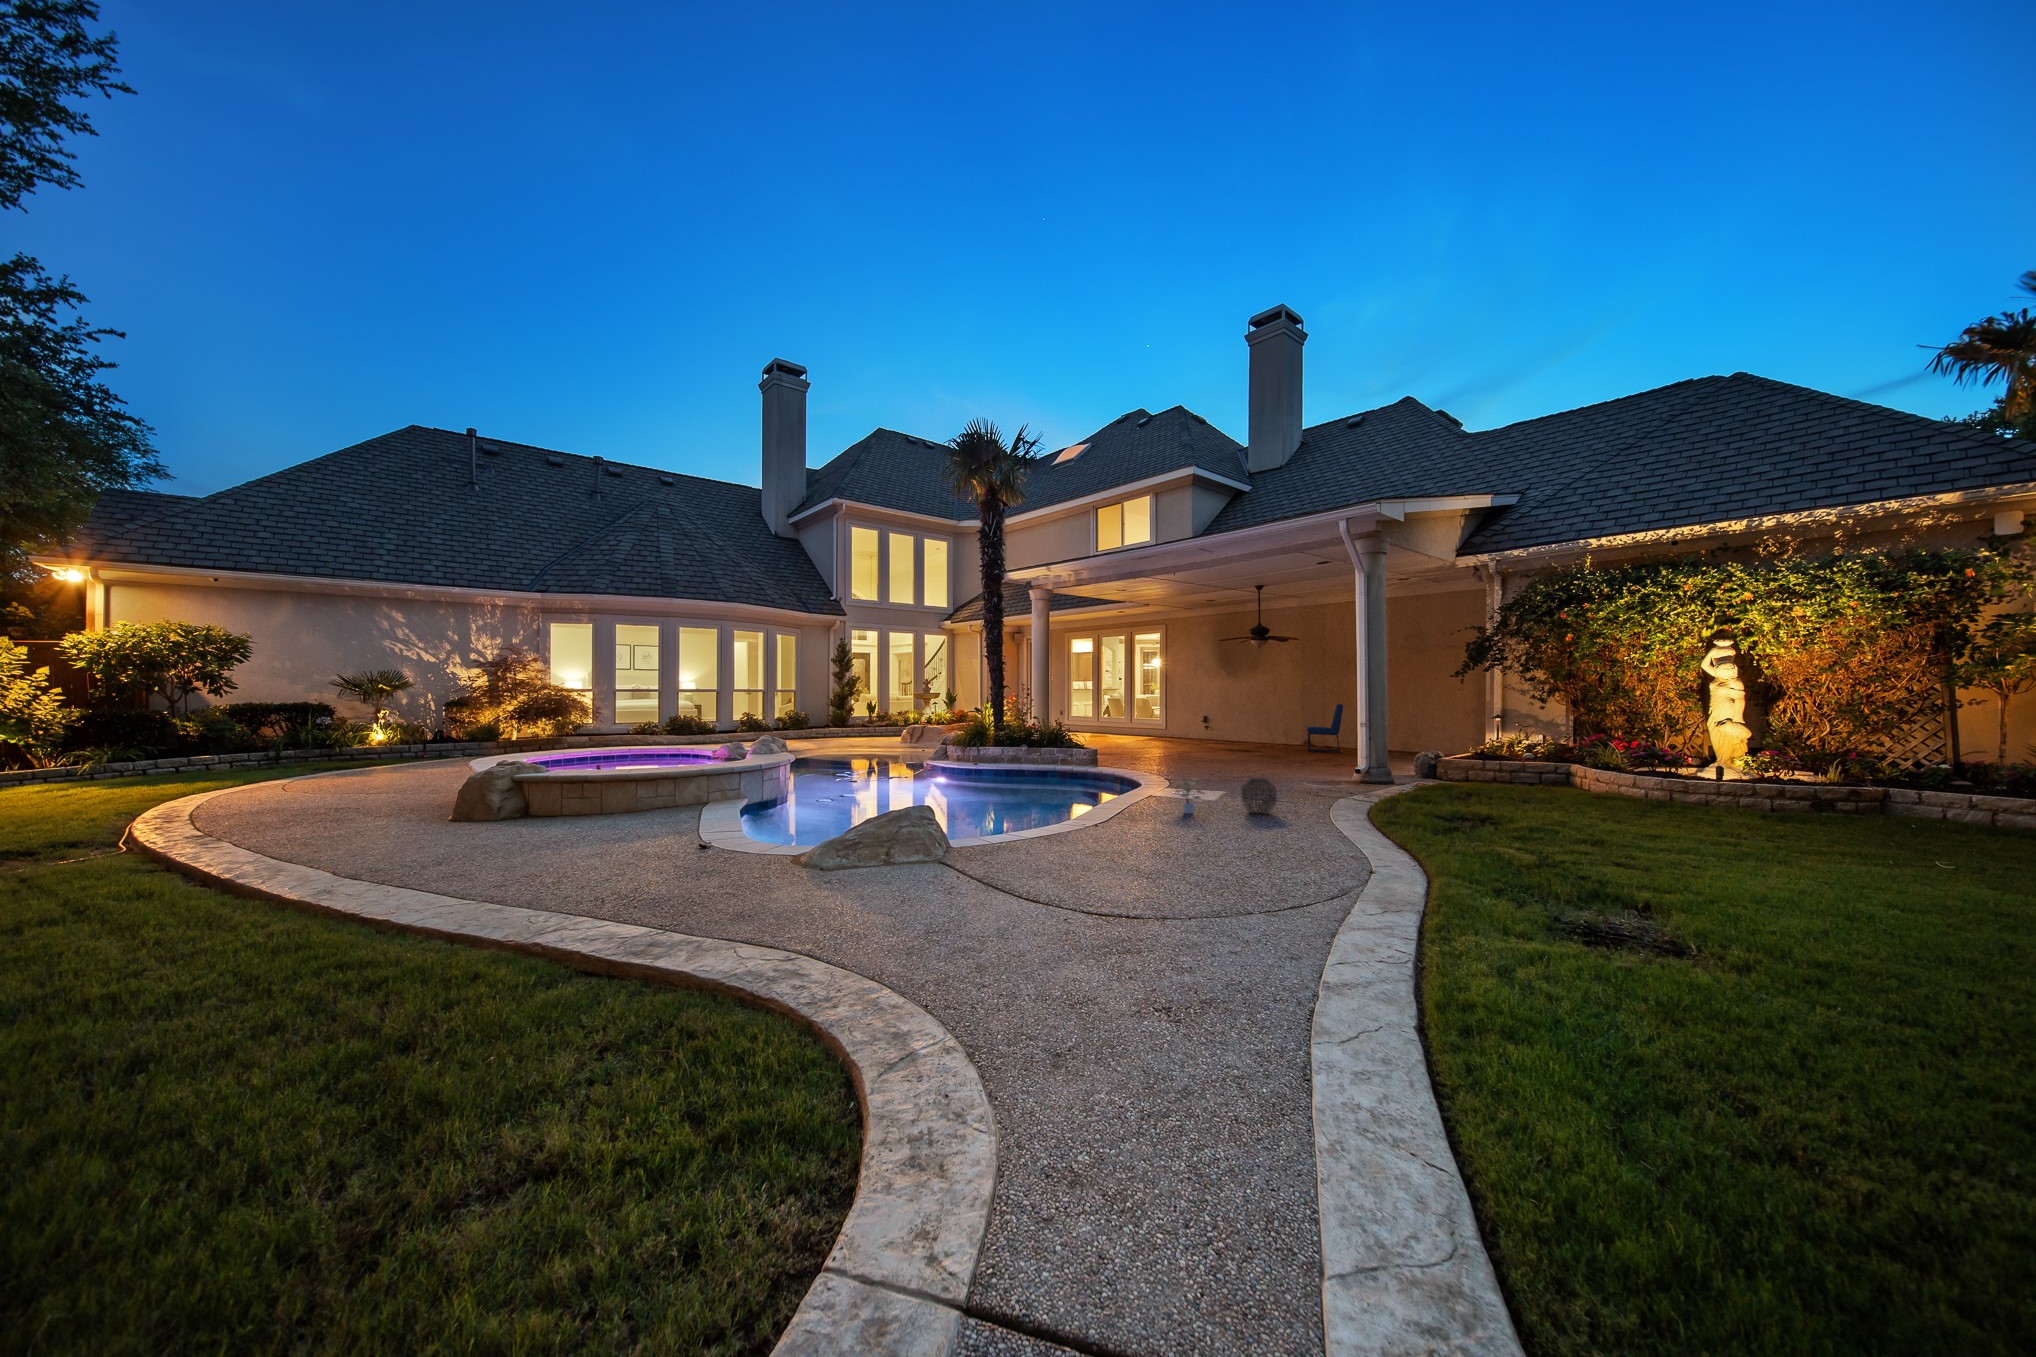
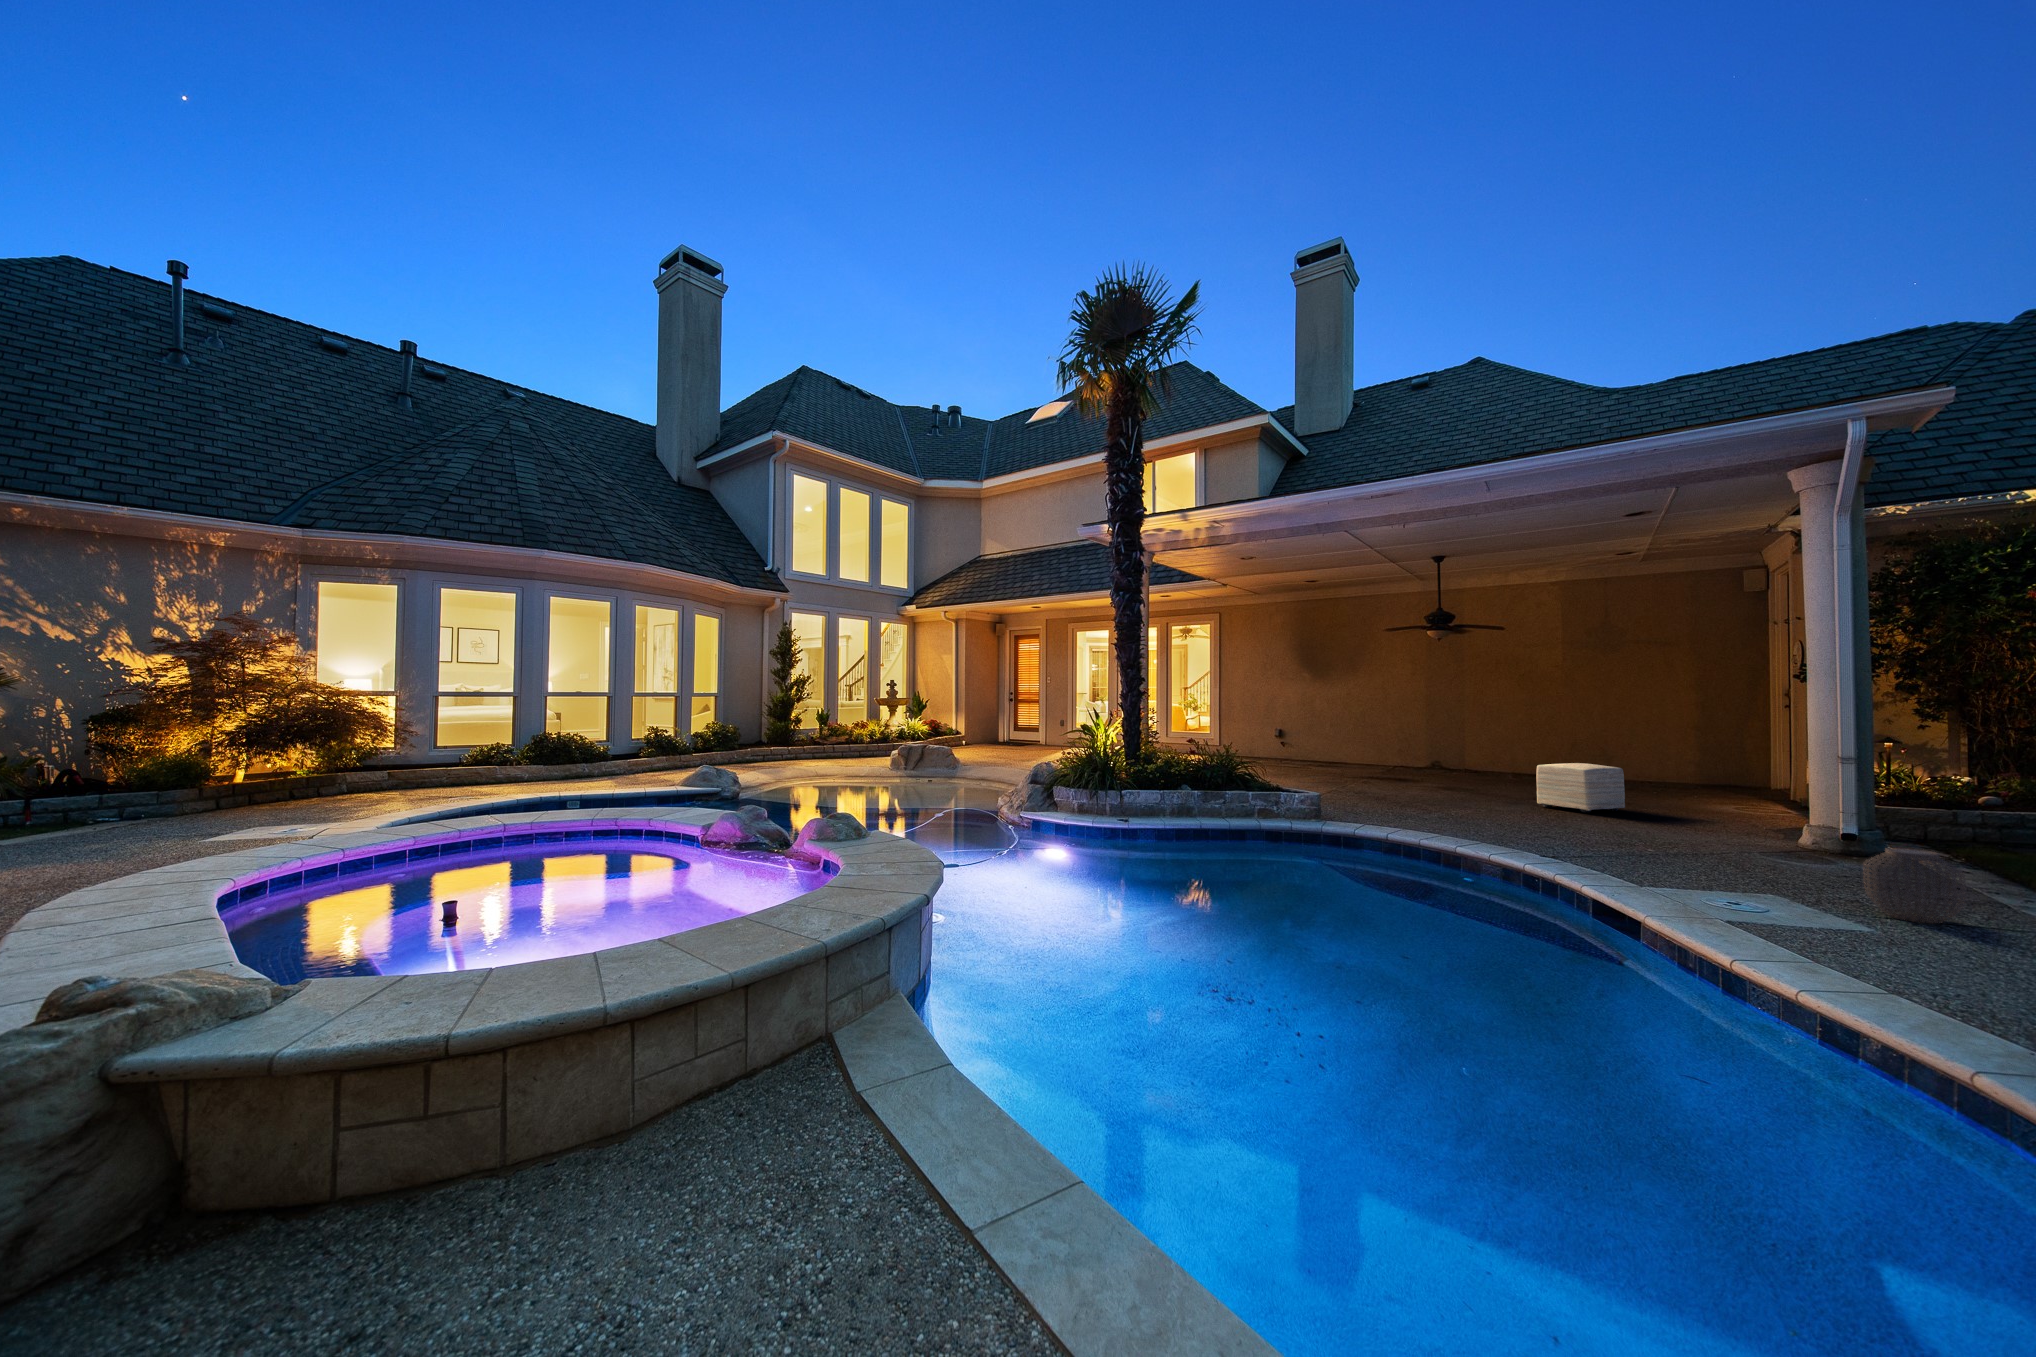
chair: present [1307,704,1343,753] -> none [1404,708,1458,768]
ottoman: none [1285,744,1335,777] -> present [1536,763,1625,813]
potted plant: present [1177,781,1204,814] -> none [1757,856,1857,929]

